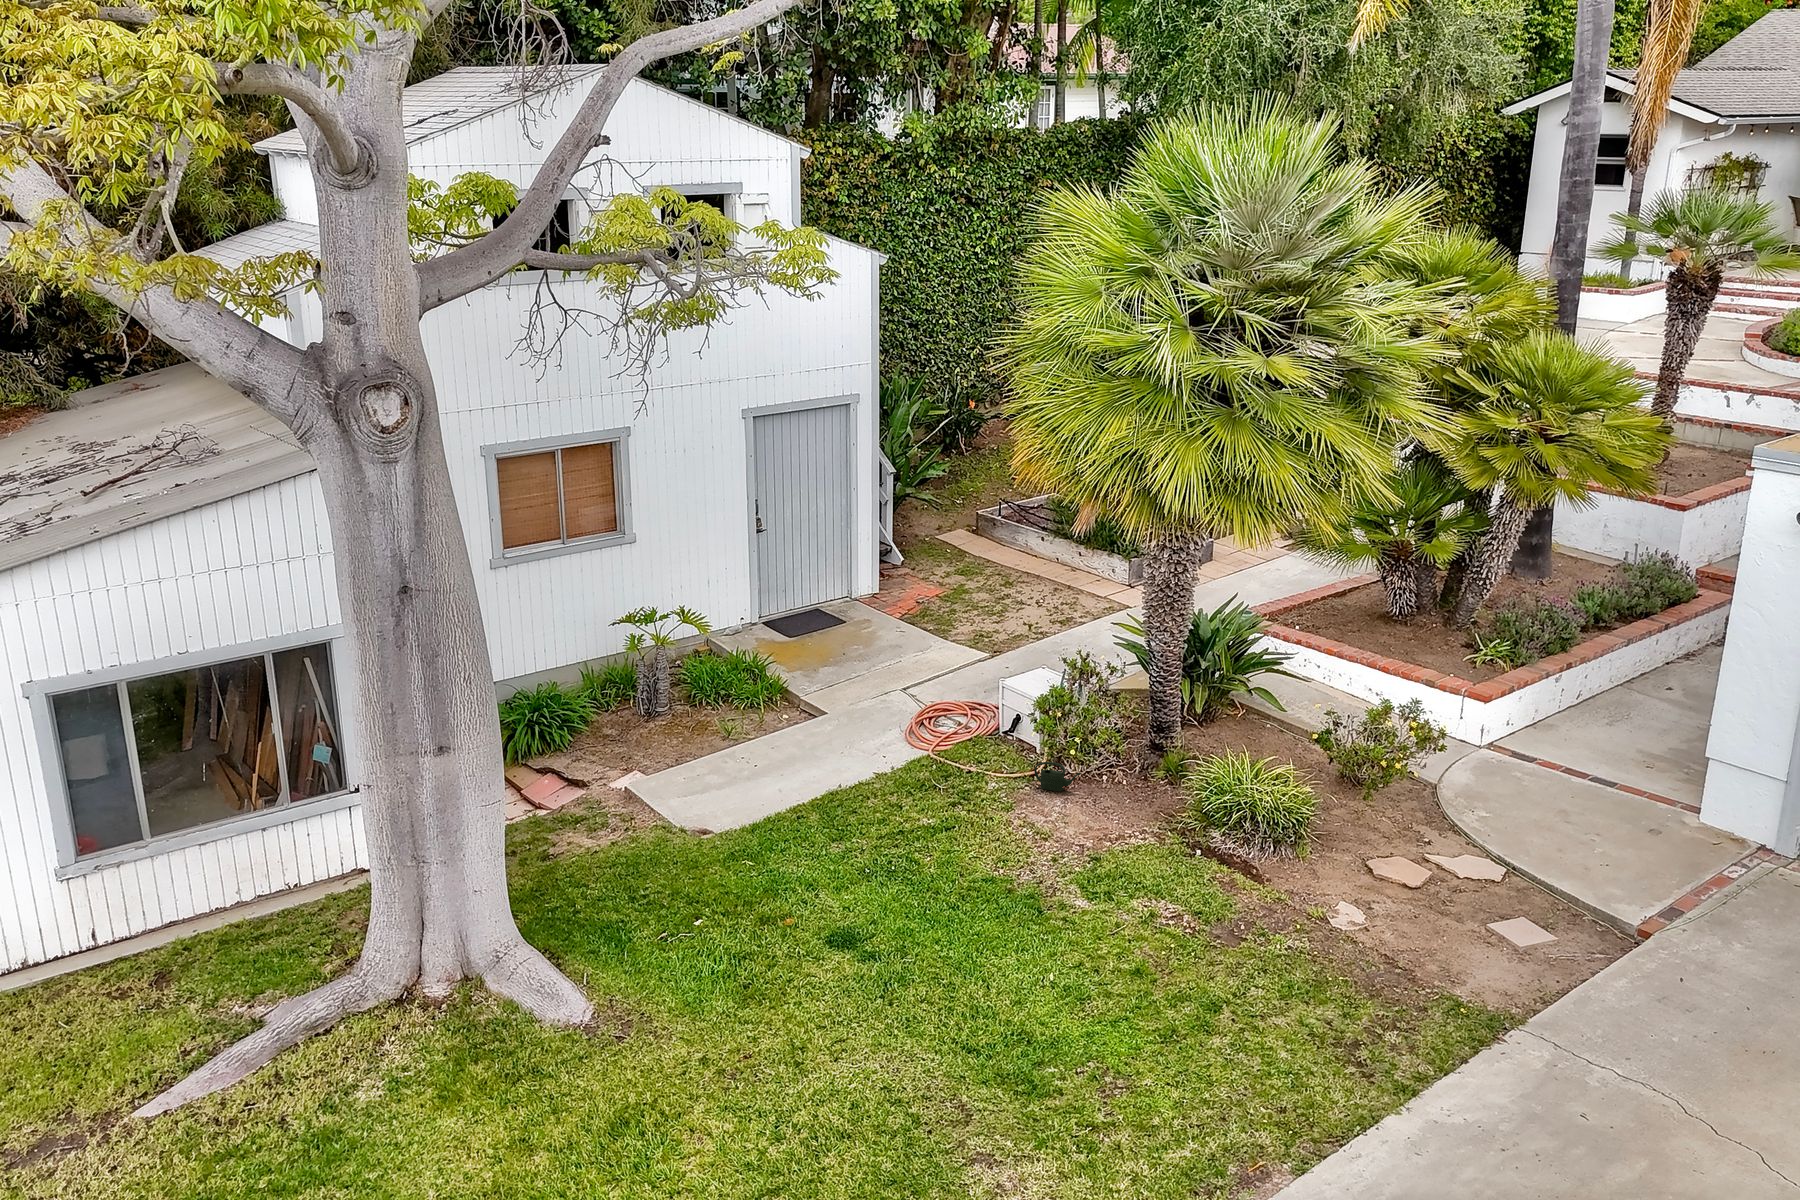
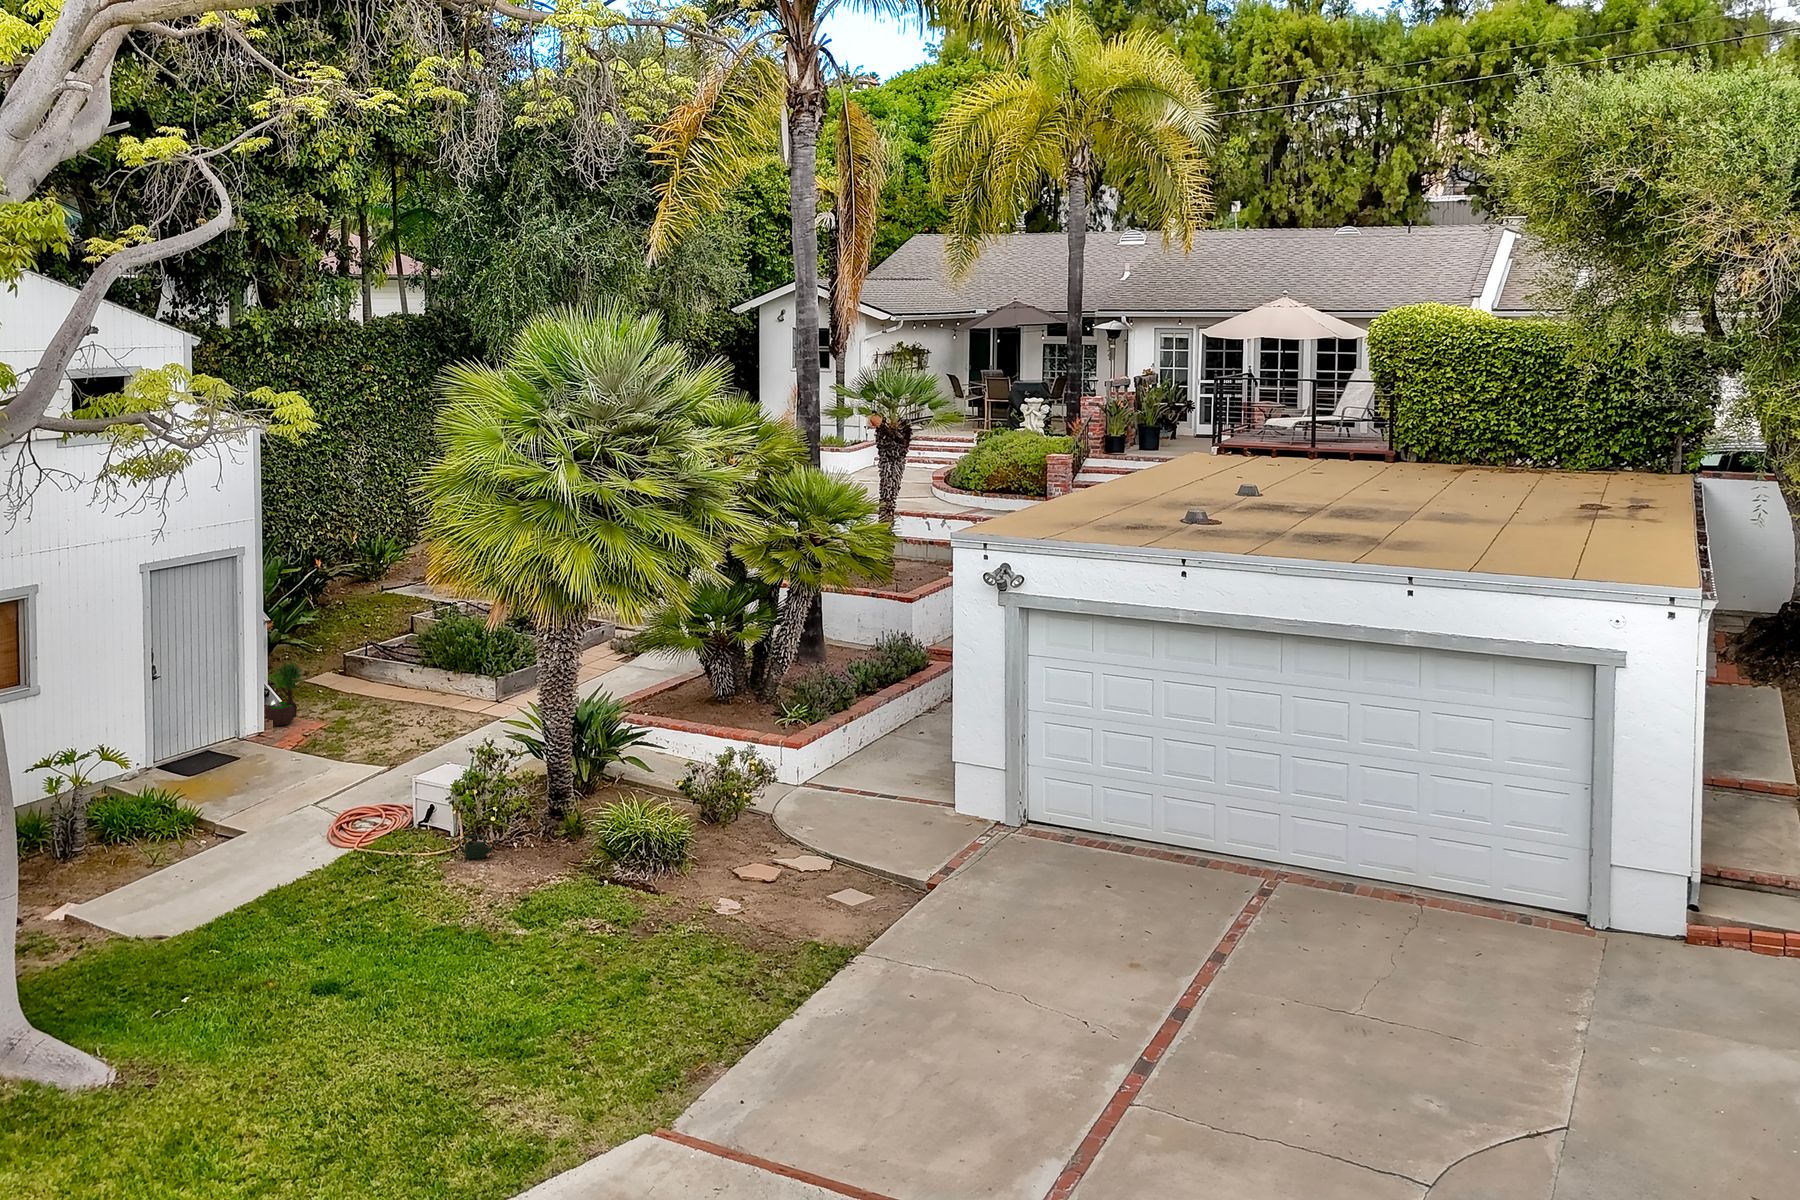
potted tree: none [889,509,931,580] -> present [265,661,304,726]

